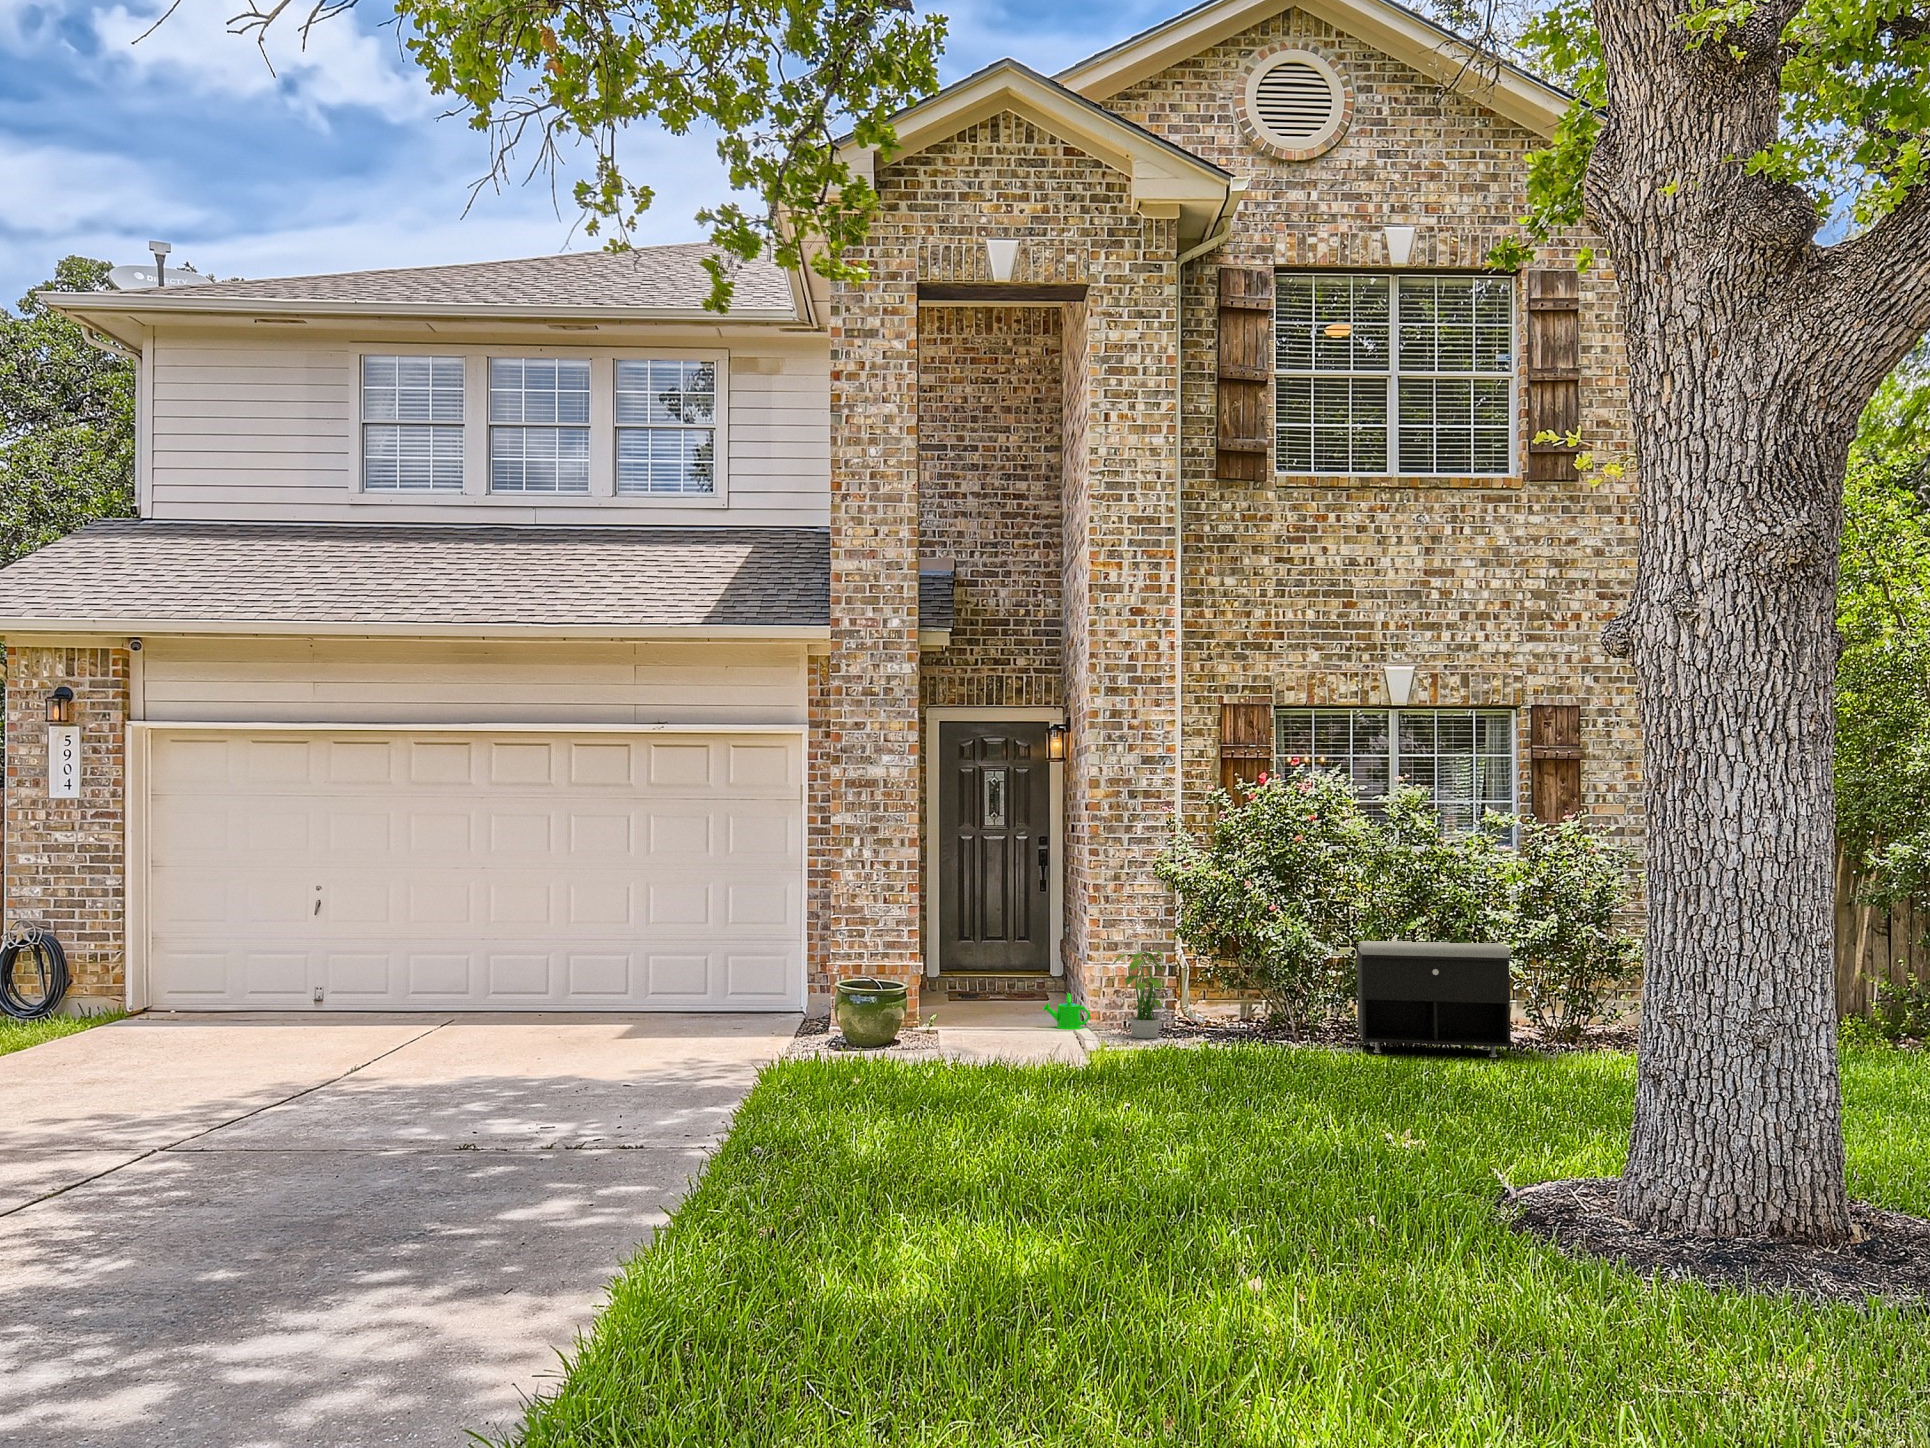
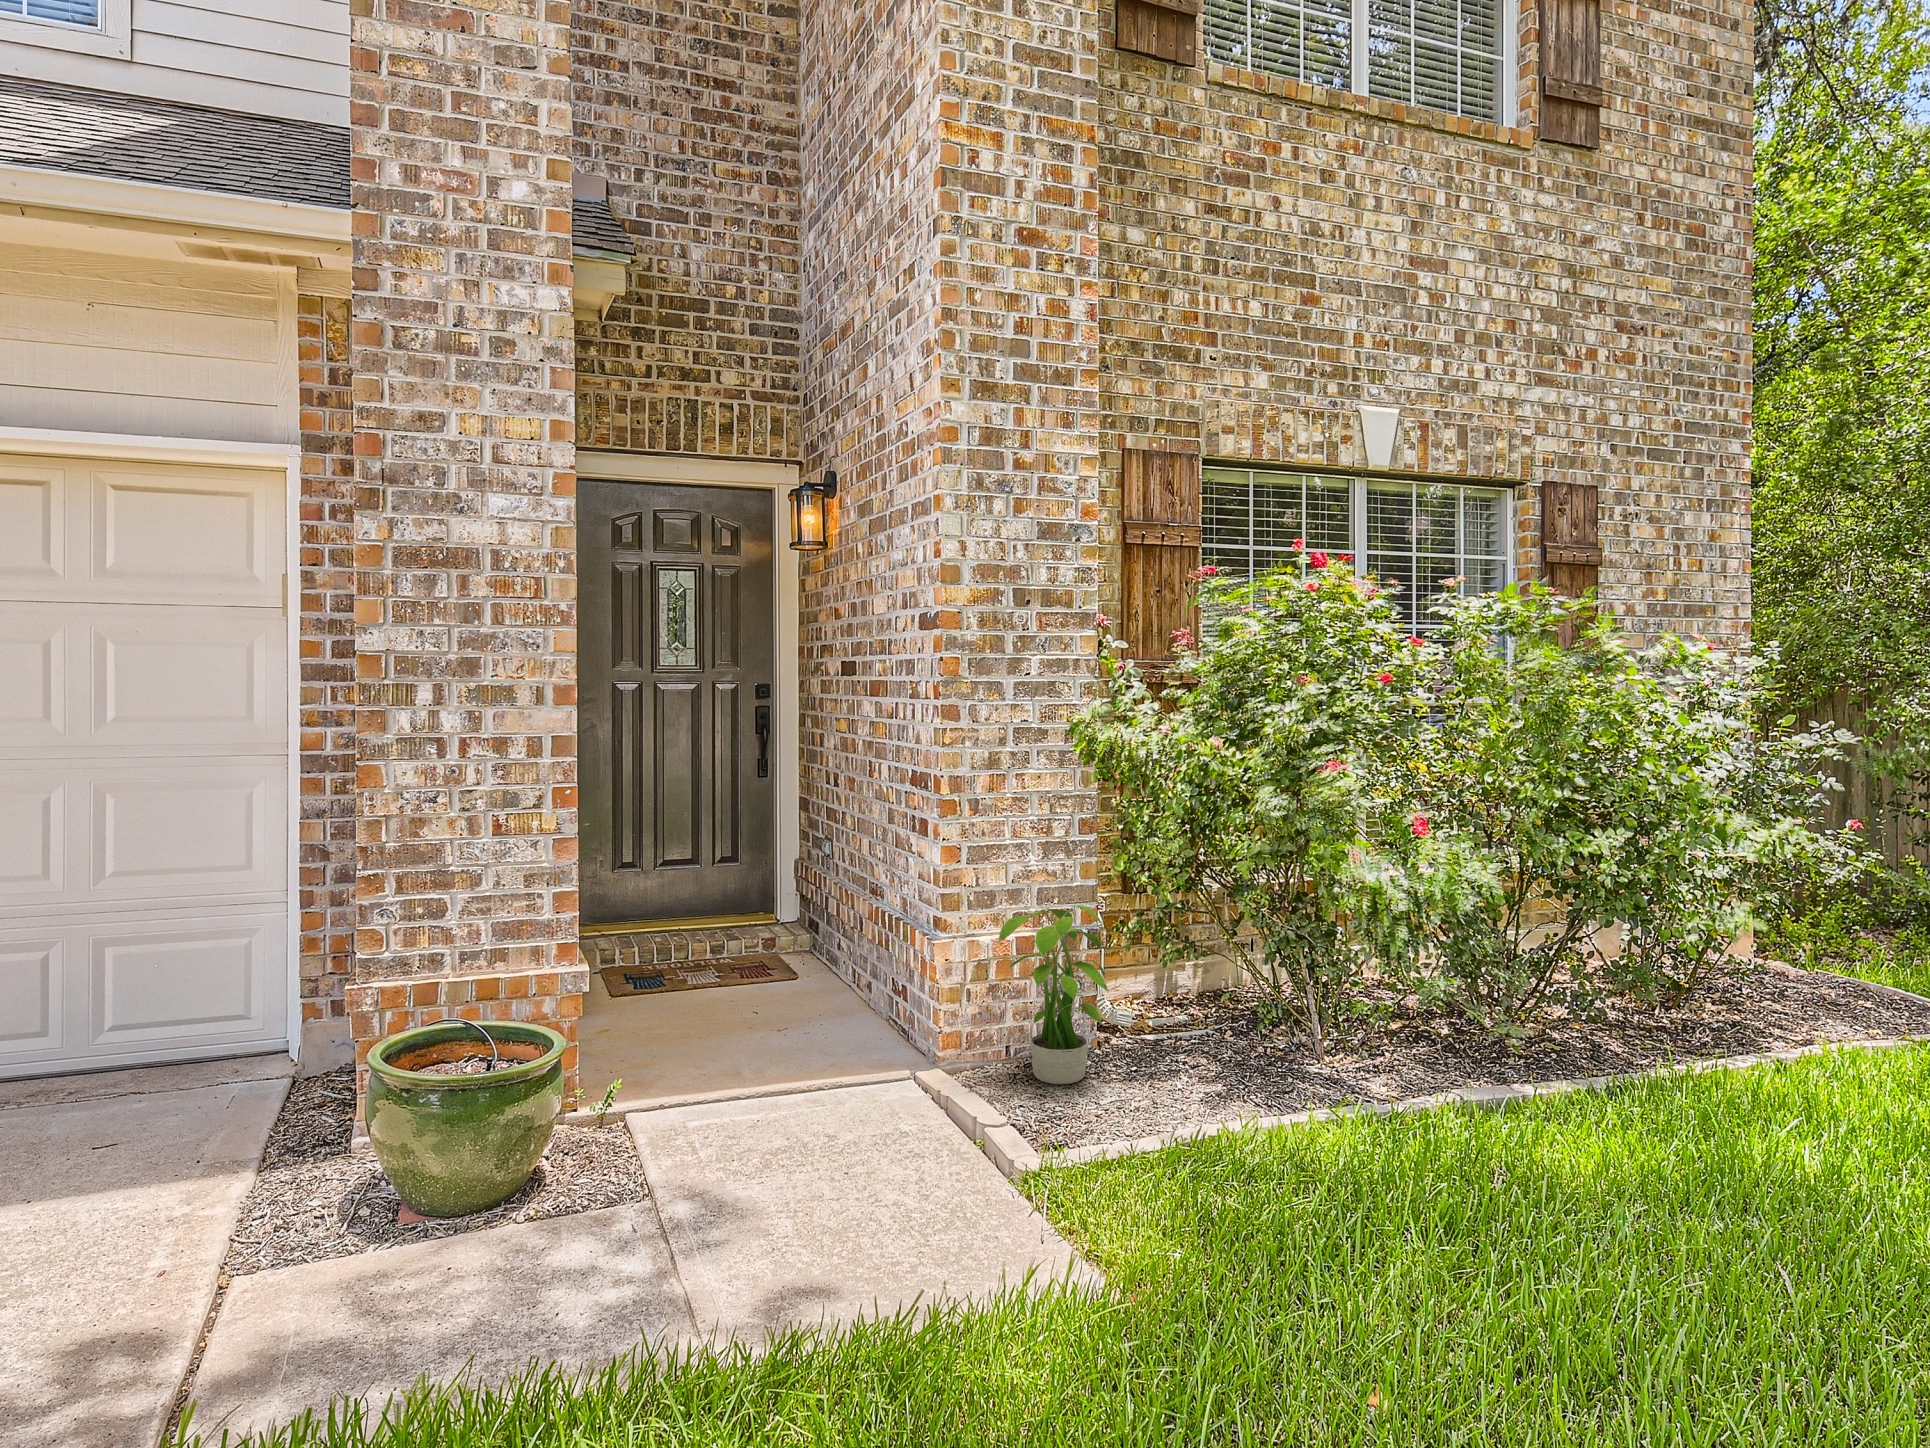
storage bench: present [1357,939,1511,1057] -> none [1423,854,1748,1086]
watering can: present [1043,993,1091,1029] -> none [829,983,919,1058]

